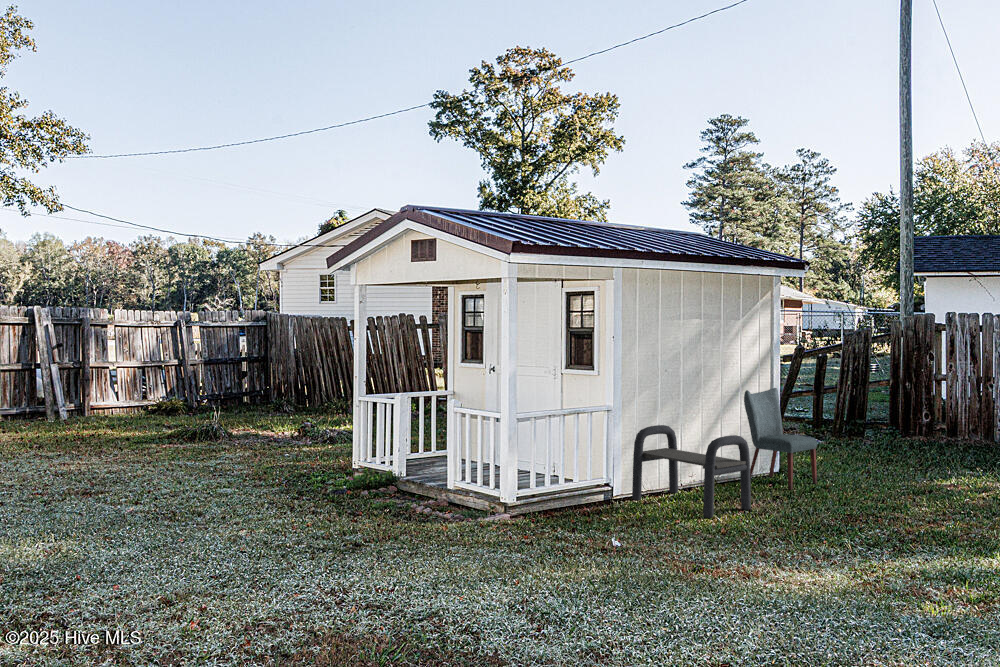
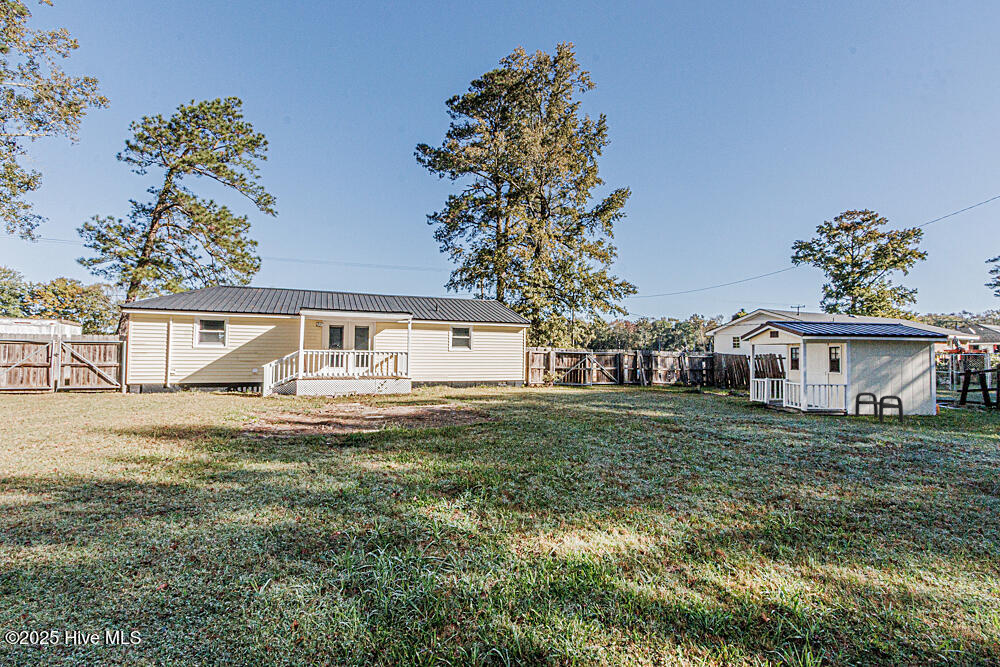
chair: present [744,388,817,490] -> none [915,383,954,421]

